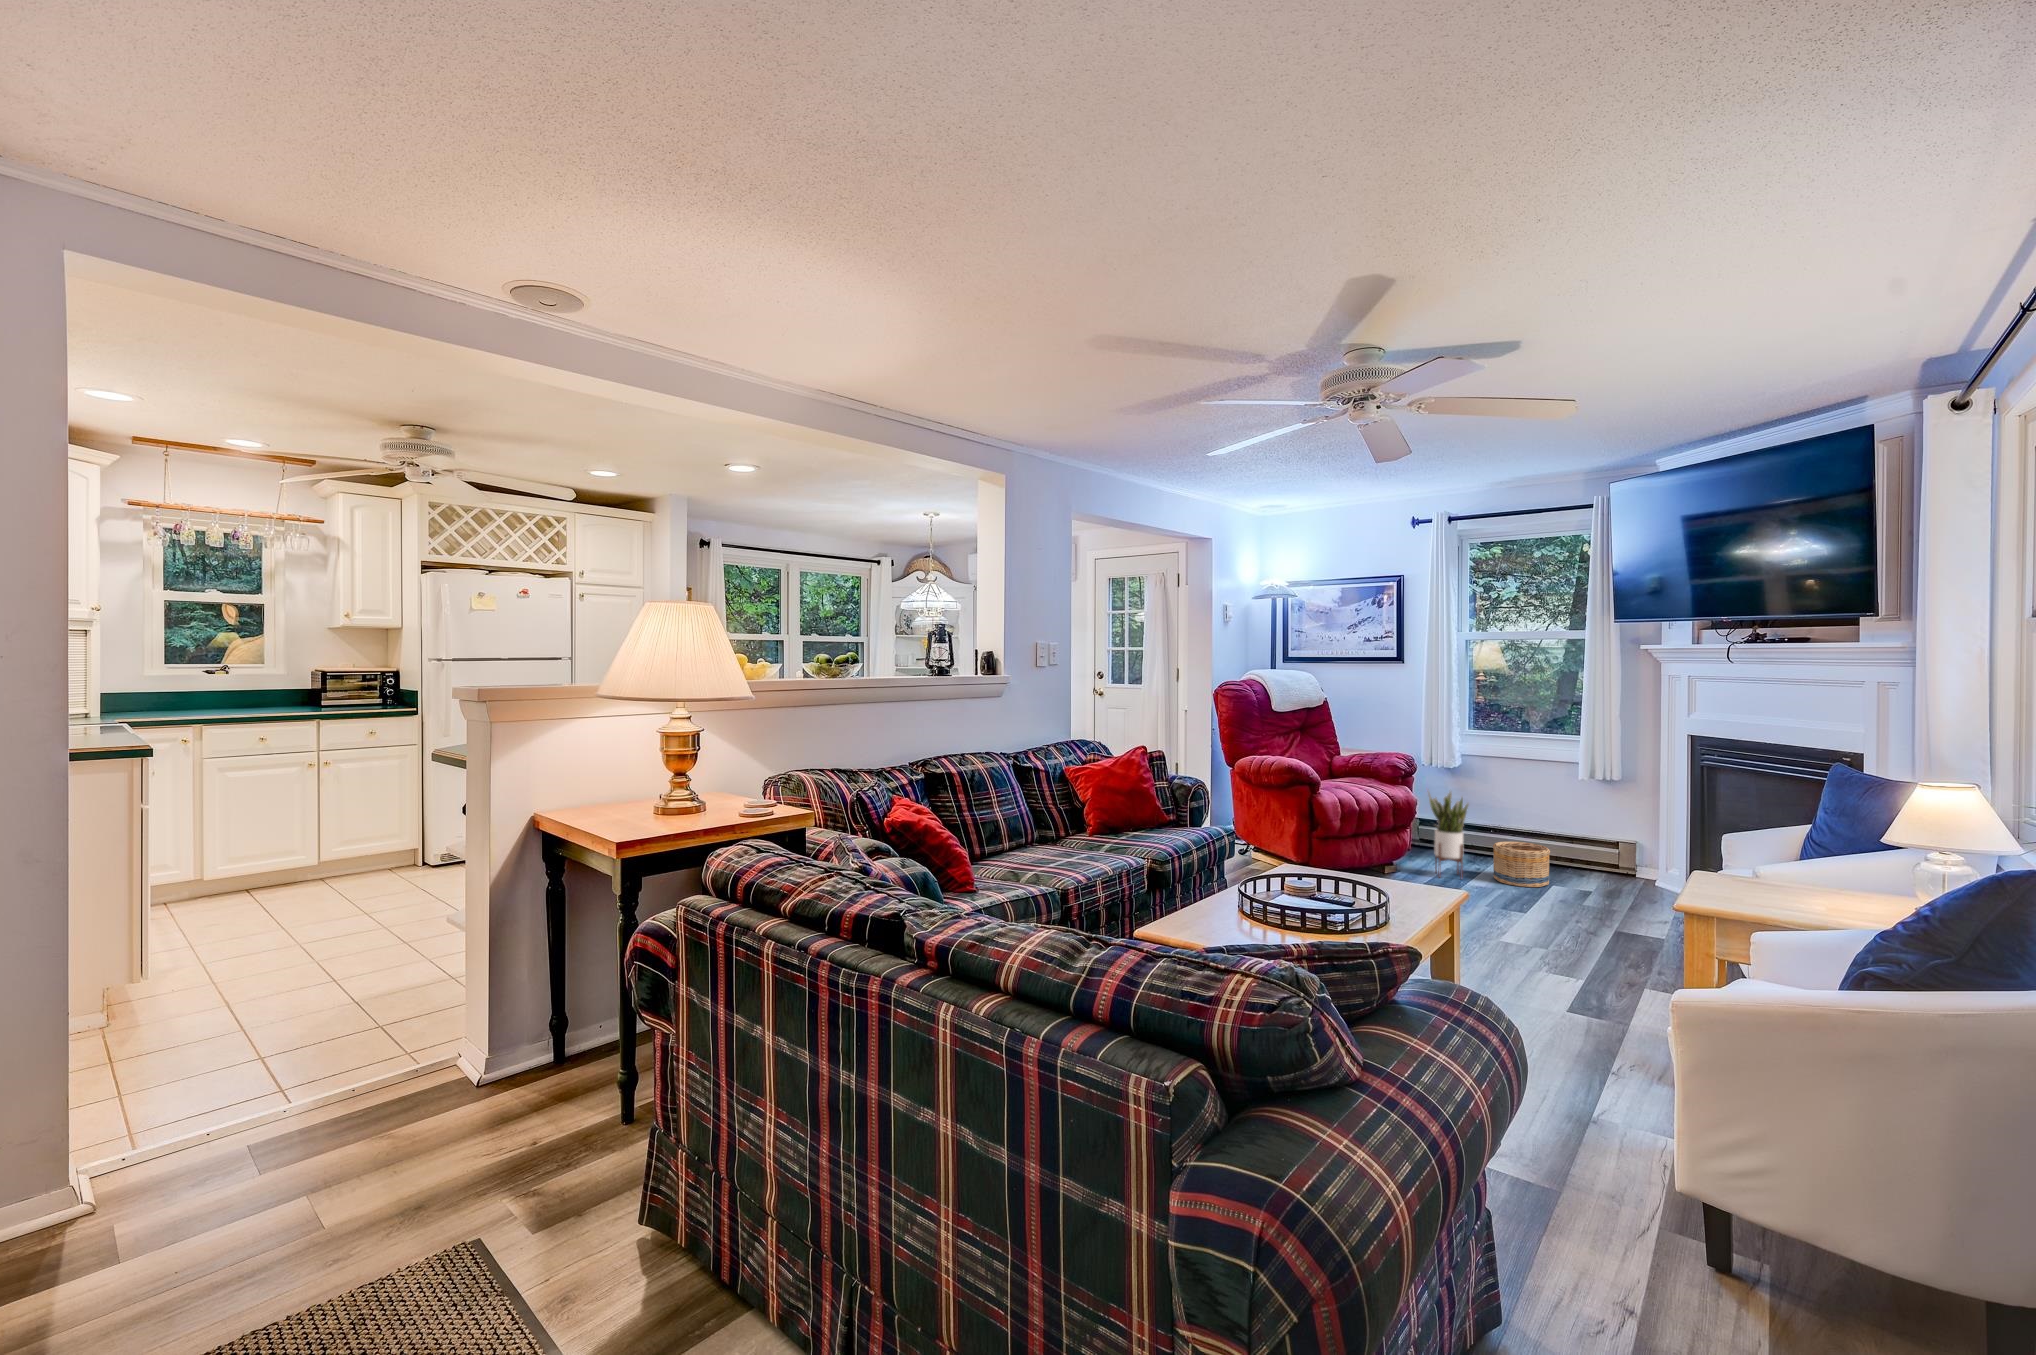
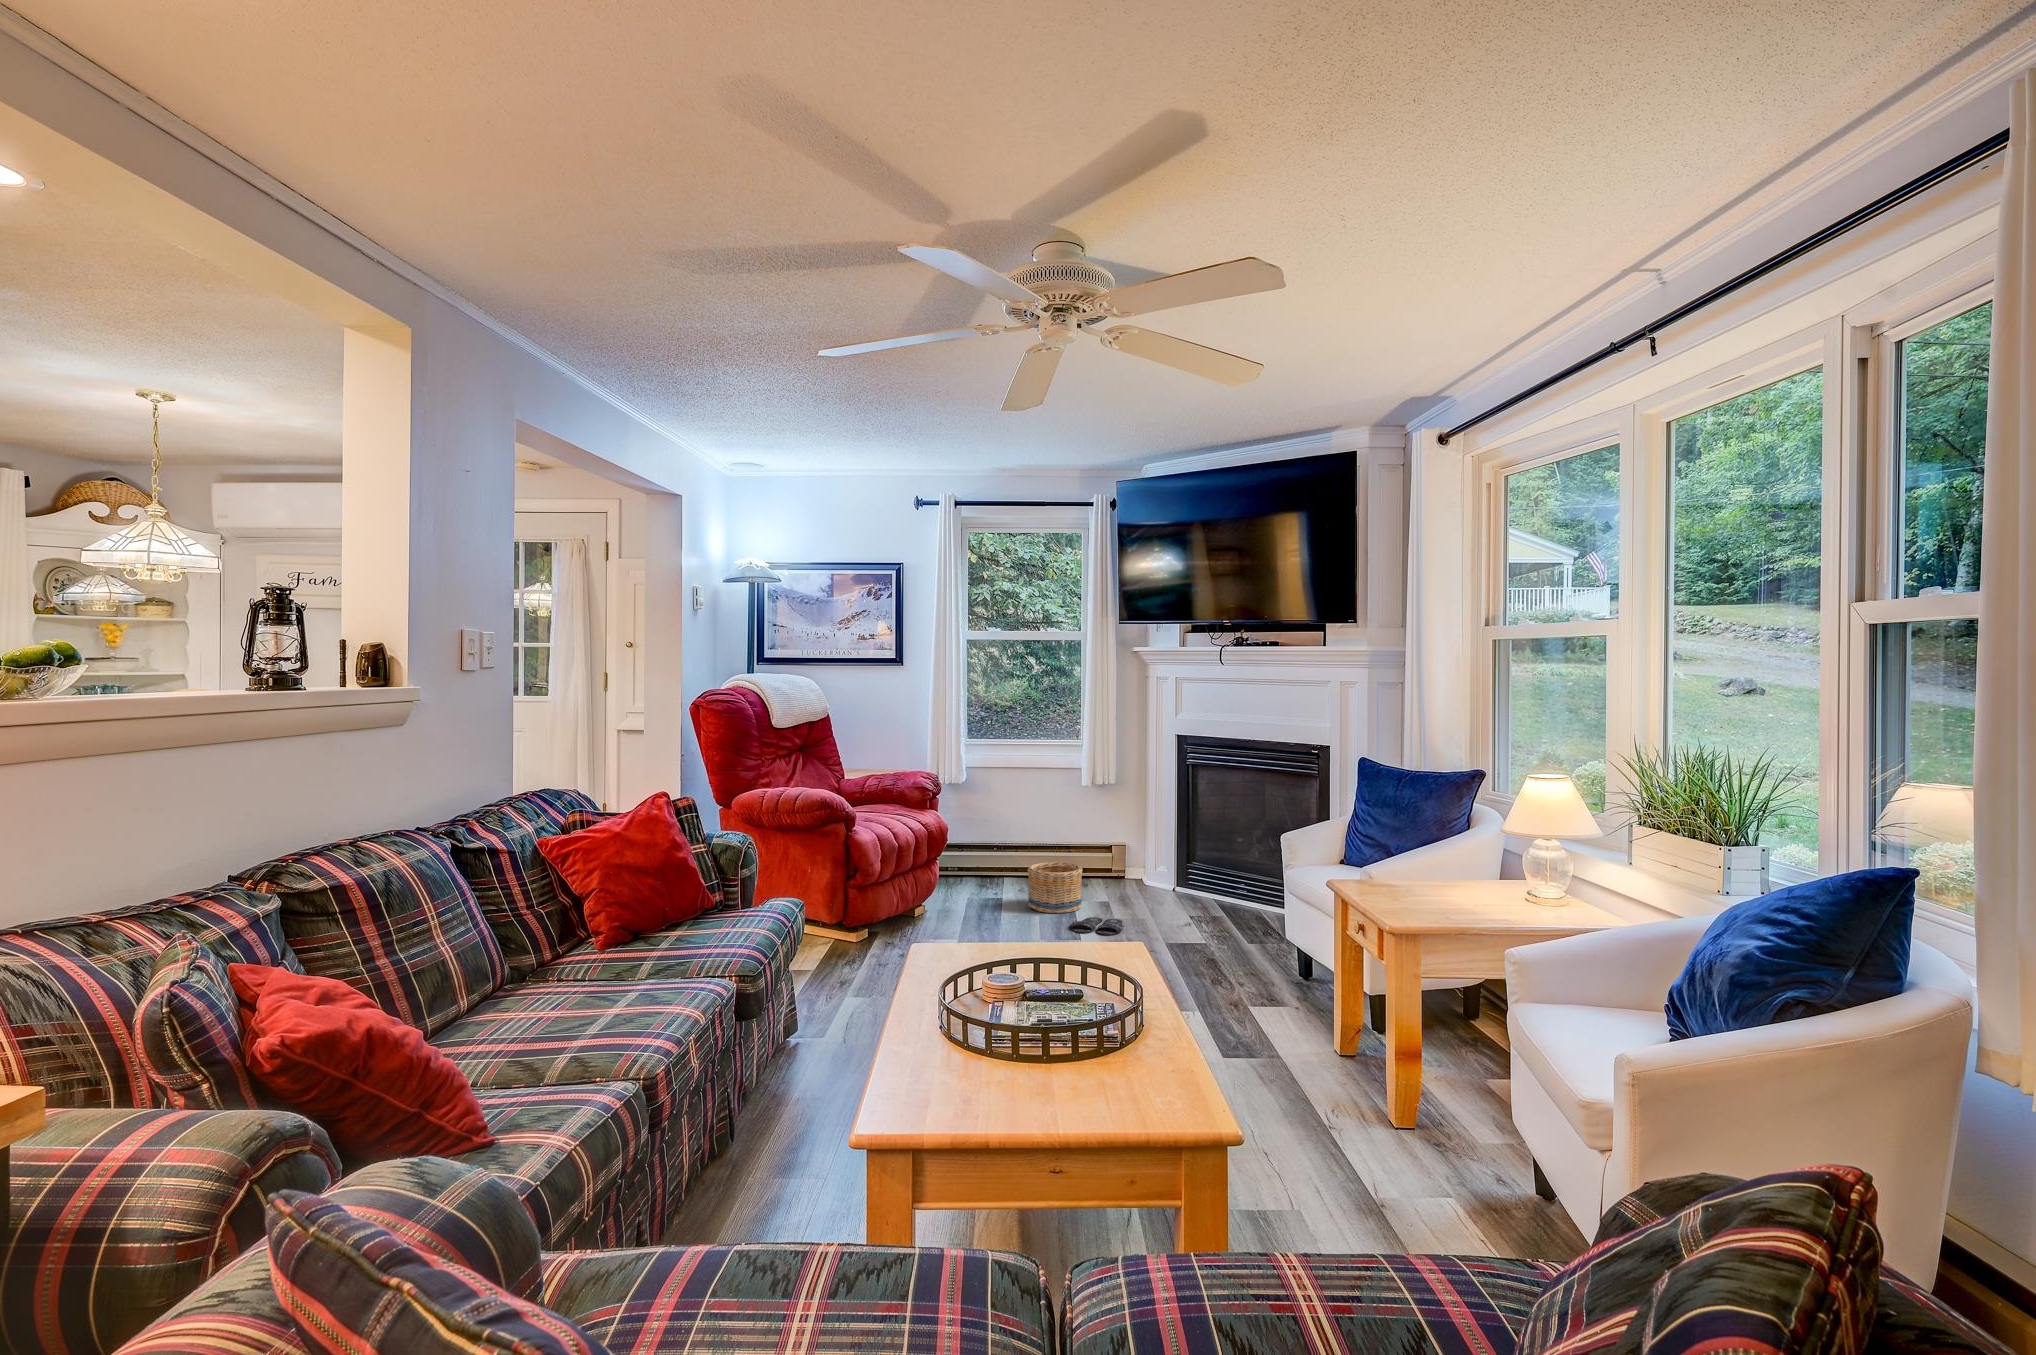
potted plant: present [1427,791,1468,874] -> none [962,811,1007,917]
slippers: none [1517,894,1578,909] -> present [1071,917,1125,935]

